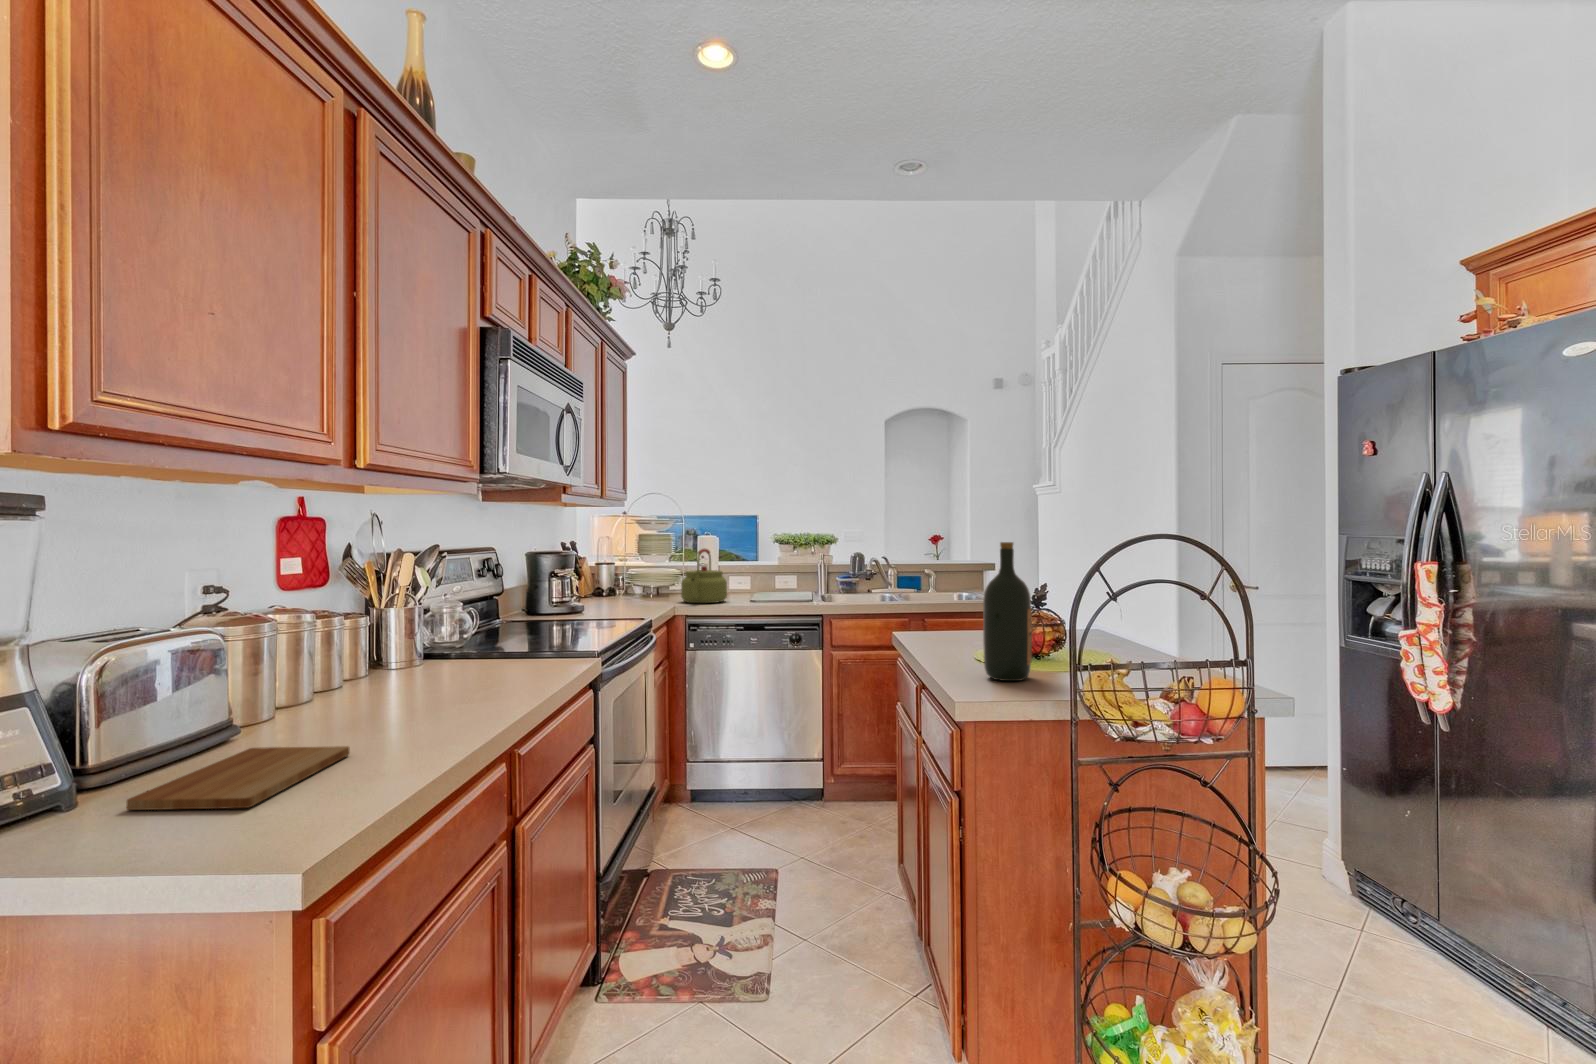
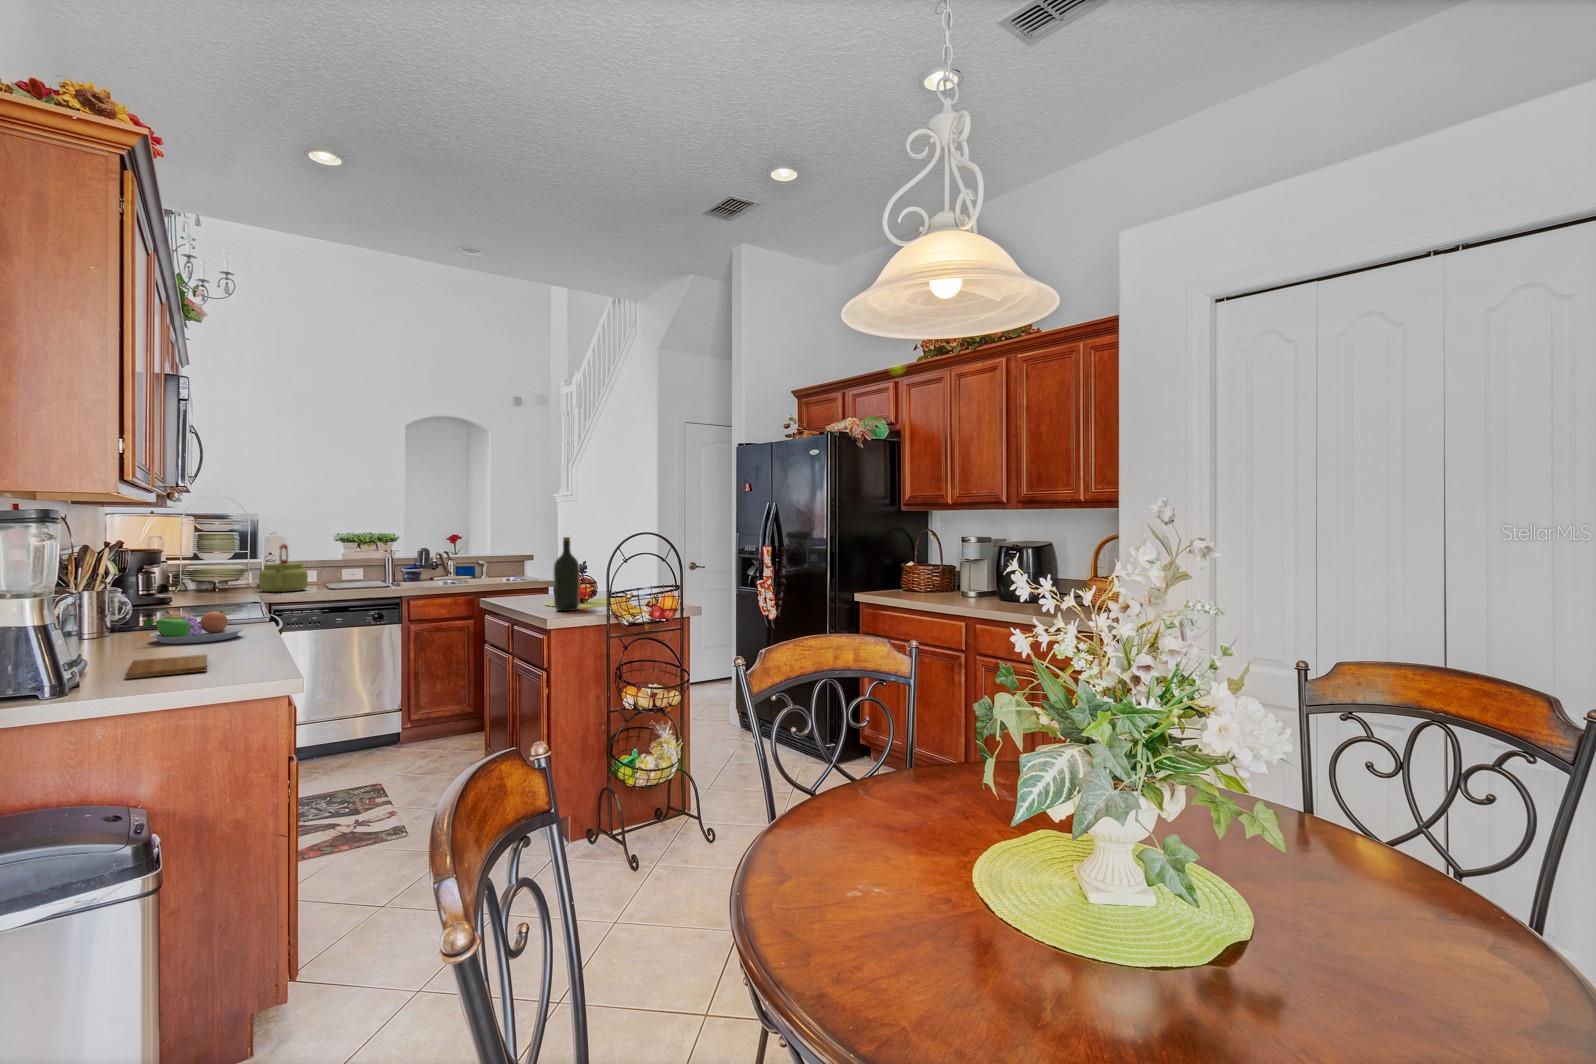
fruit bowl: none [387,644,520,699] -> present [144,611,244,644]

